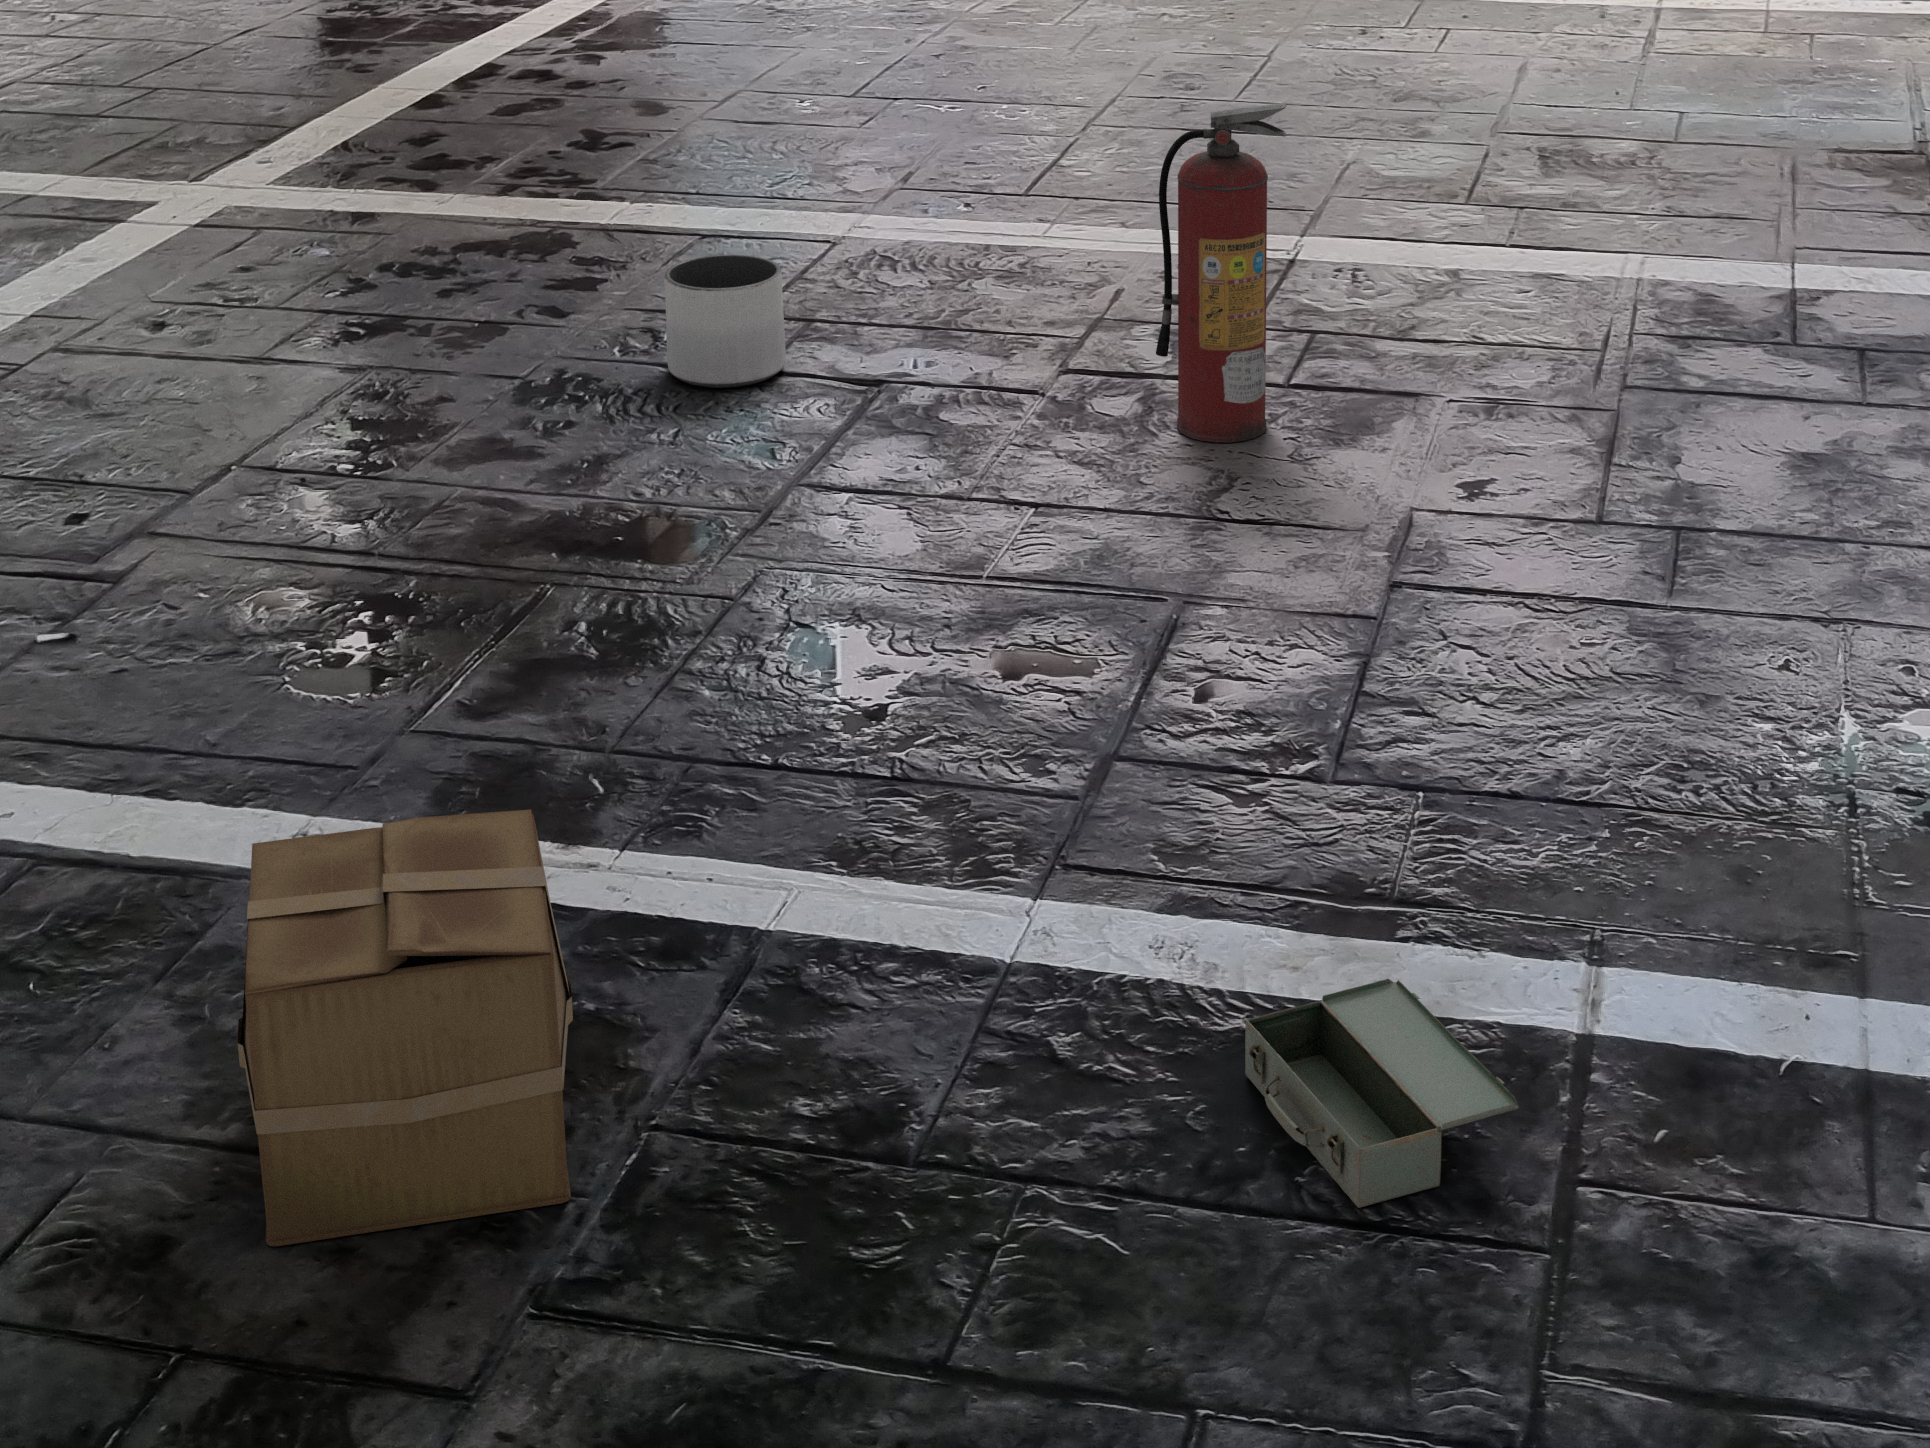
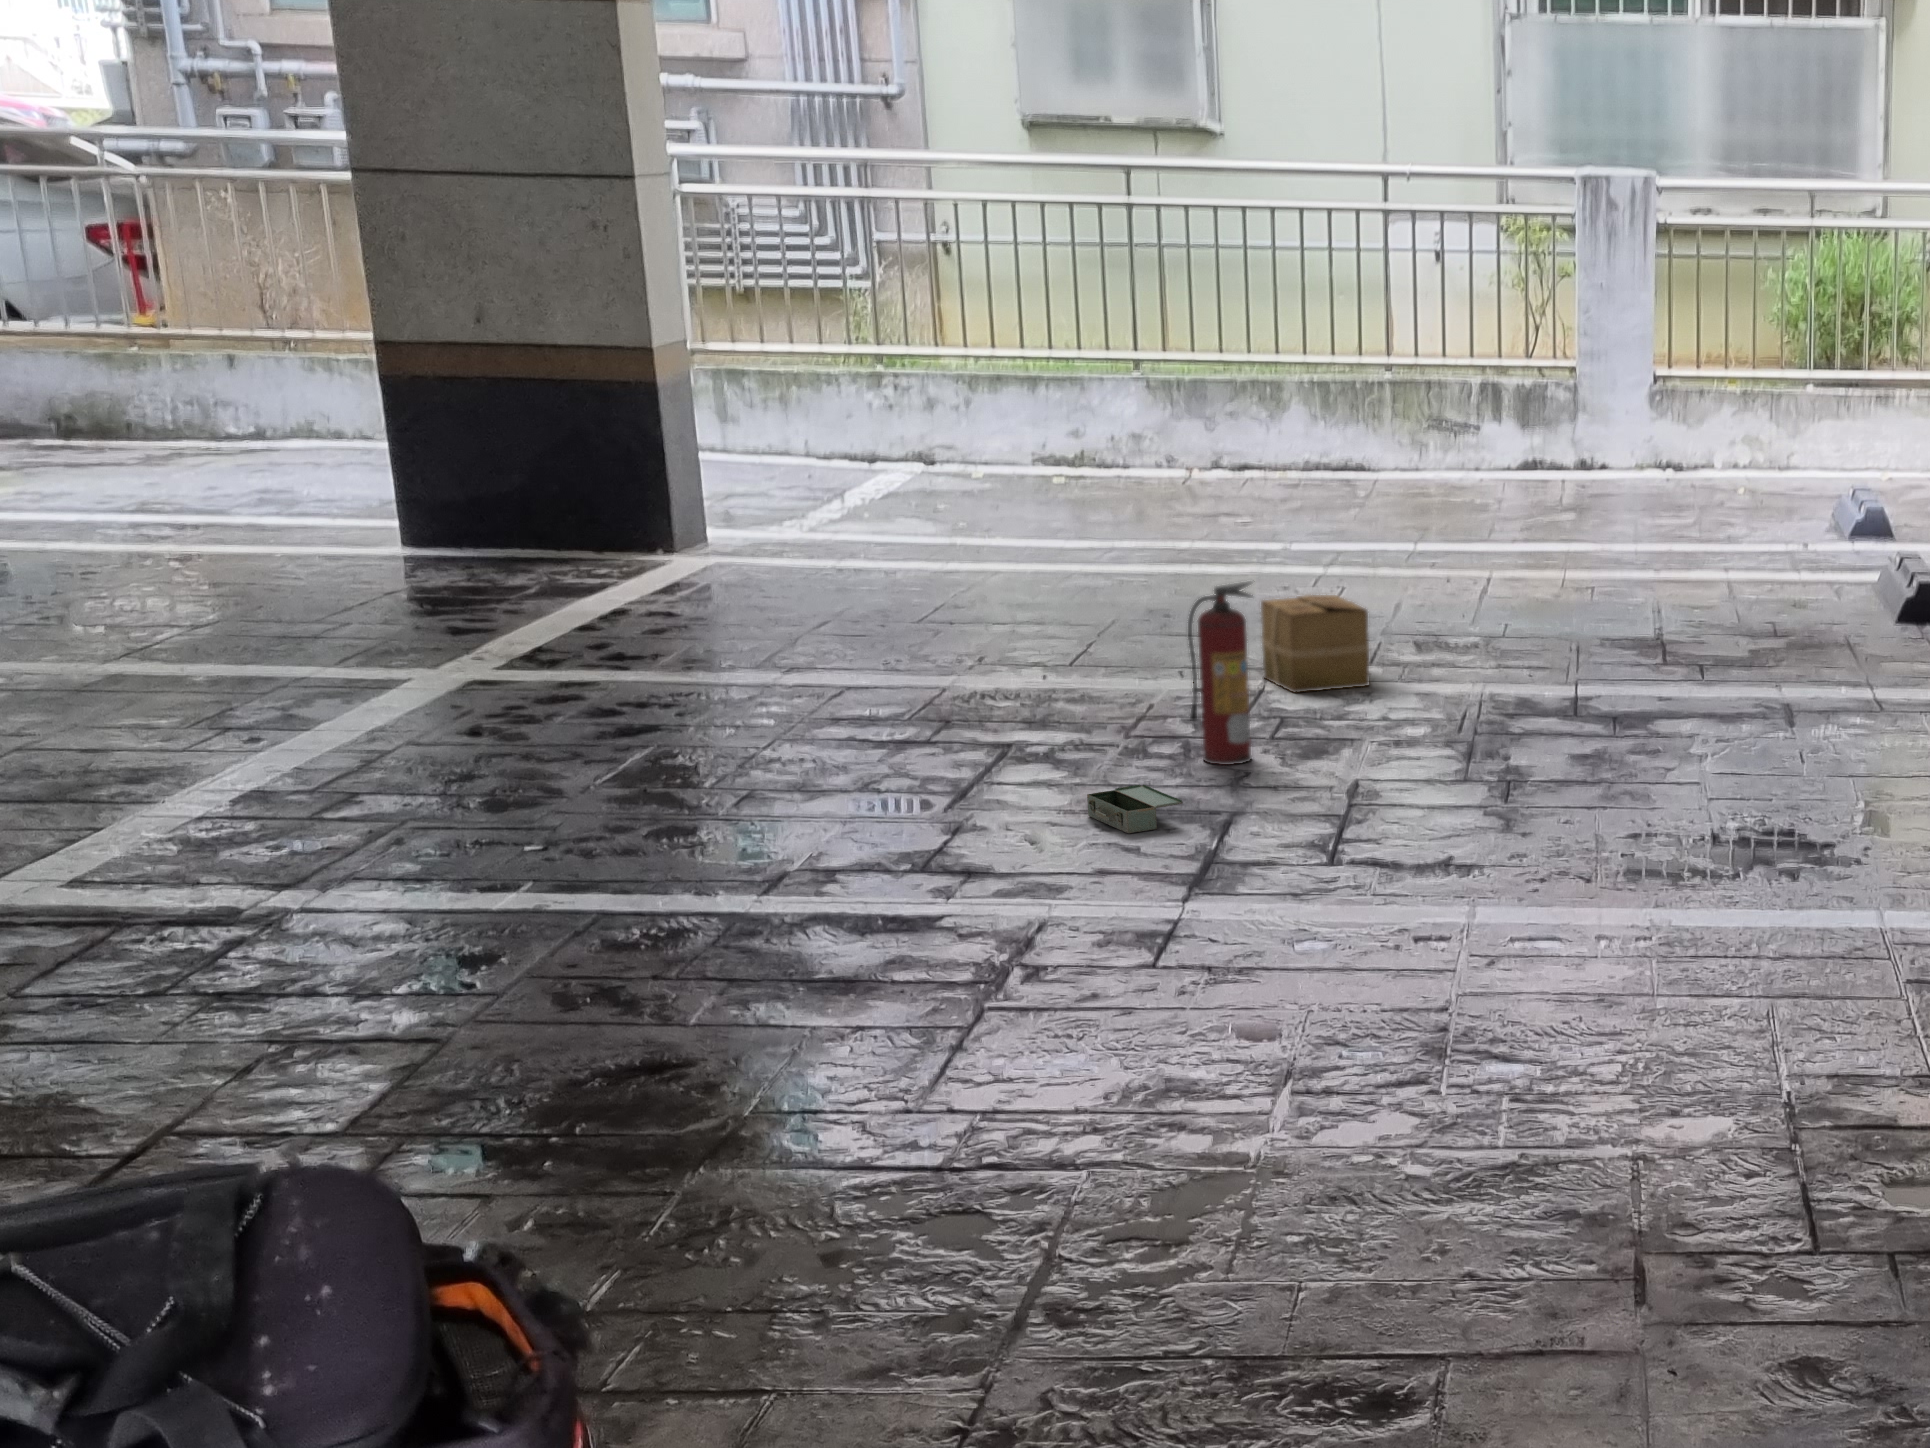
planter: present [664,255,786,388] -> none [900,685,972,756]
cardboard box: present [238,809,573,1246] -> present [1261,595,1370,692]
toolbox: present [1245,979,1518,1208] -> present [1087,785,1183,833]

